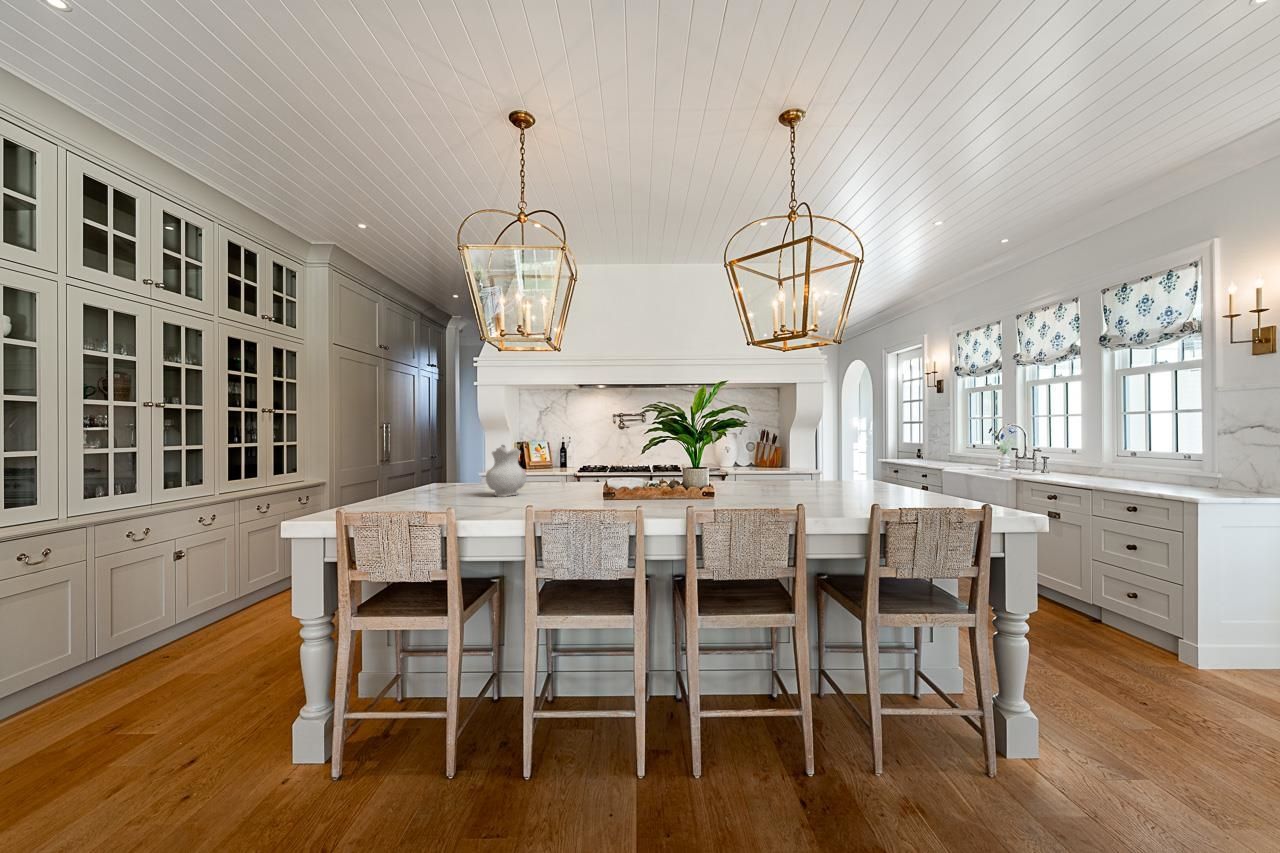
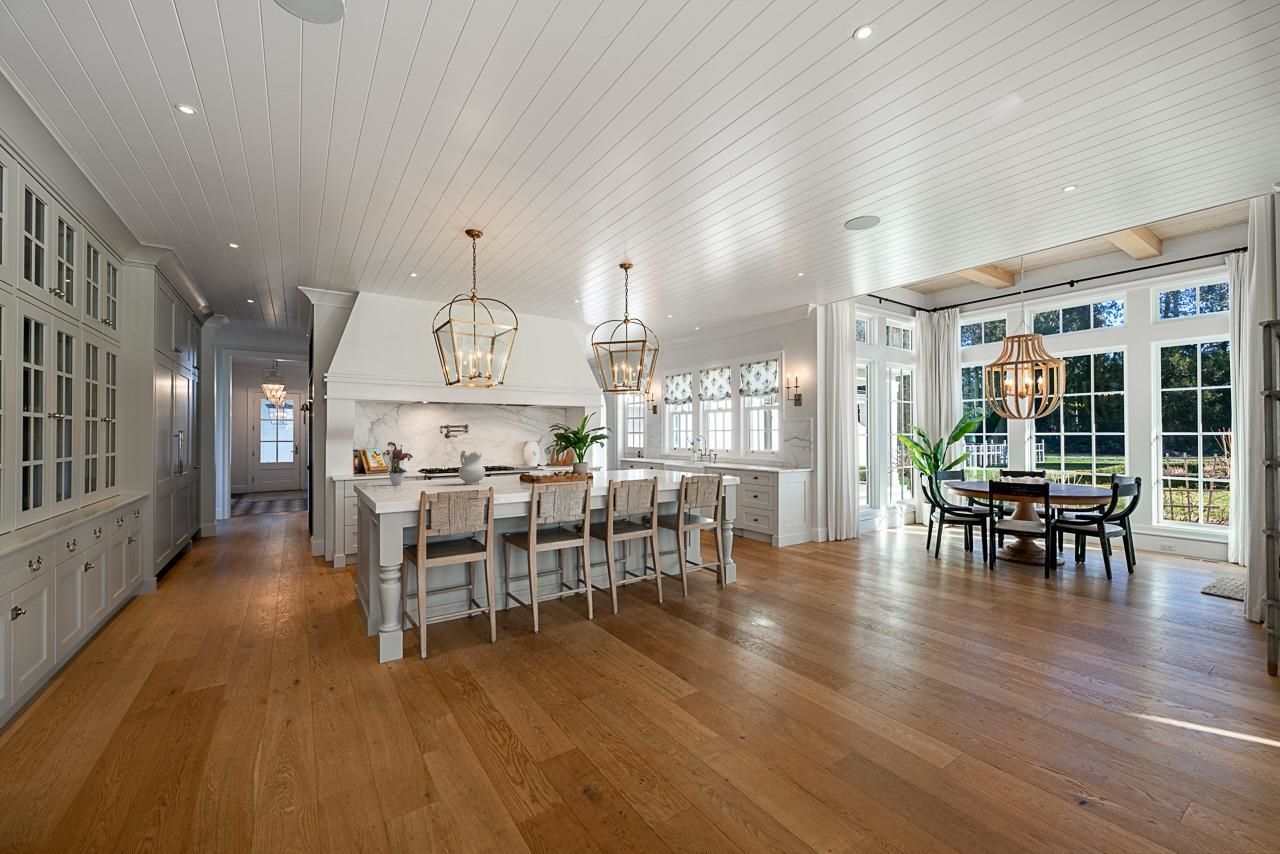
flower arrangement: none [438,429,475,488] -> present [383,442,413,485]

